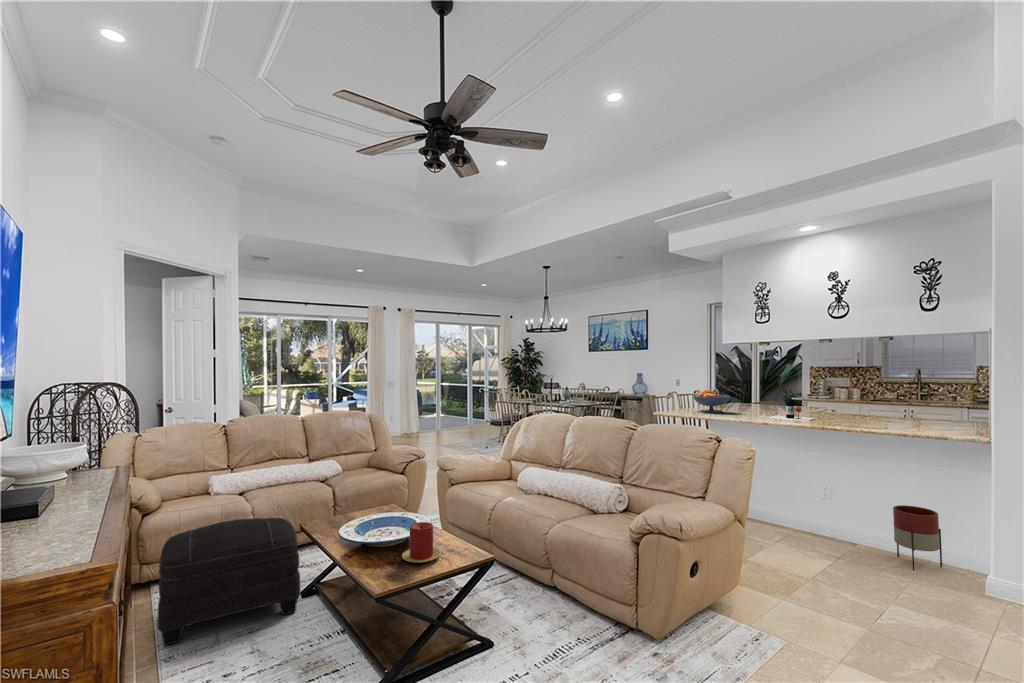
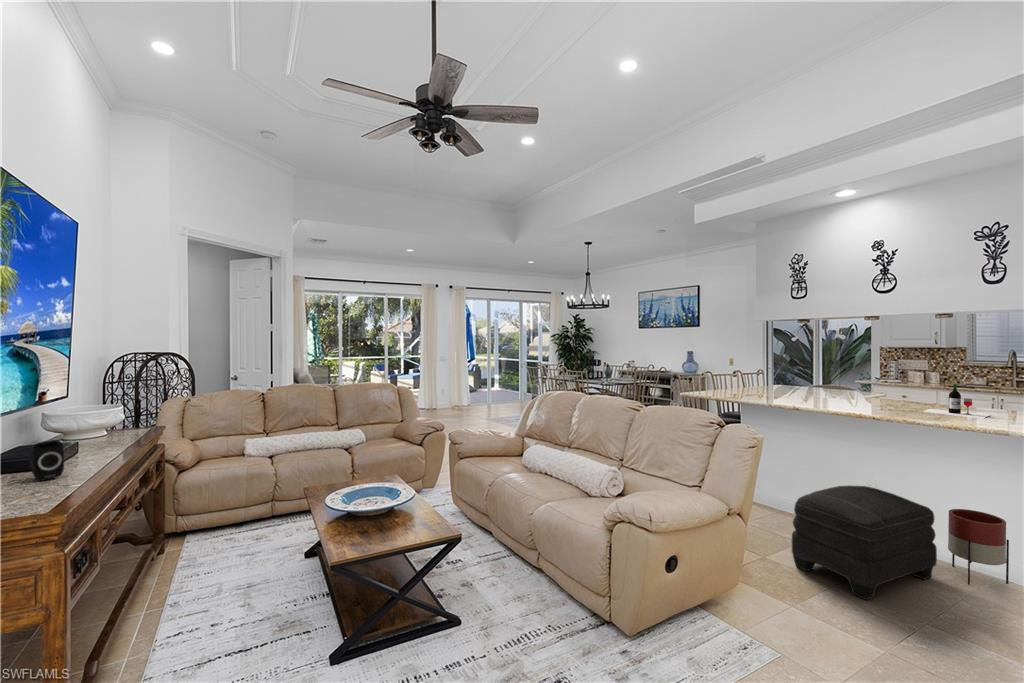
fruit bowl: present [693,390,729,413] -> none [727,370,768,395]
wine bottle: present [769,395,813,421] -> present [924,384,989,419]
speaker: none [44,477,83,524] -> present [29,440,64,481]
ottoman: present [157,518,300,646] -> present [792,486,937,600]
candle: present [402,522,441,563] -> none [369,497,409,537]

